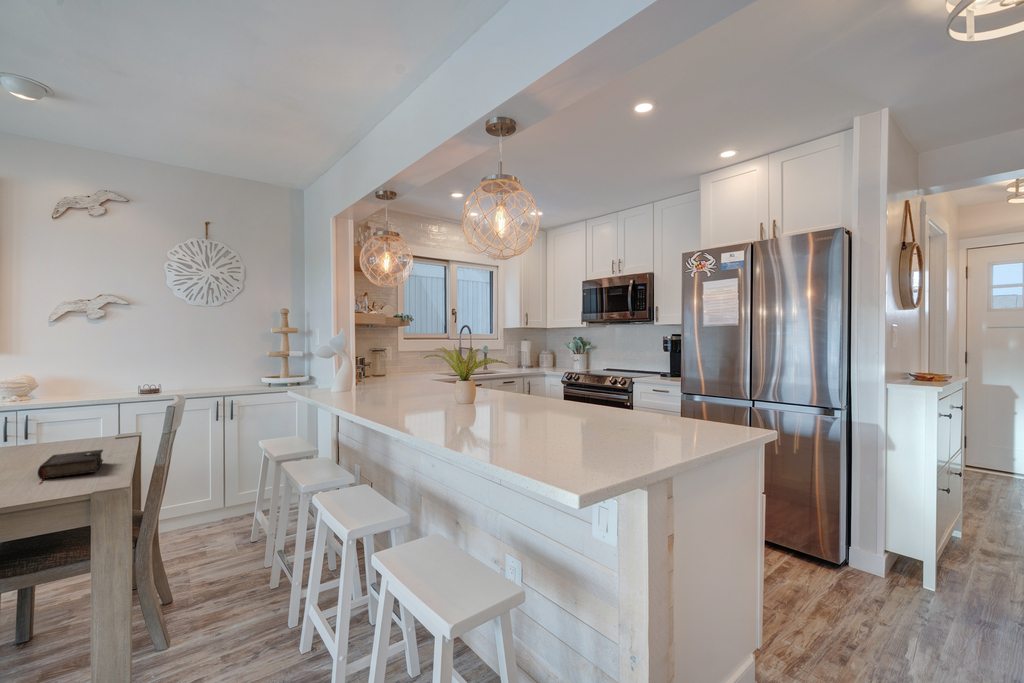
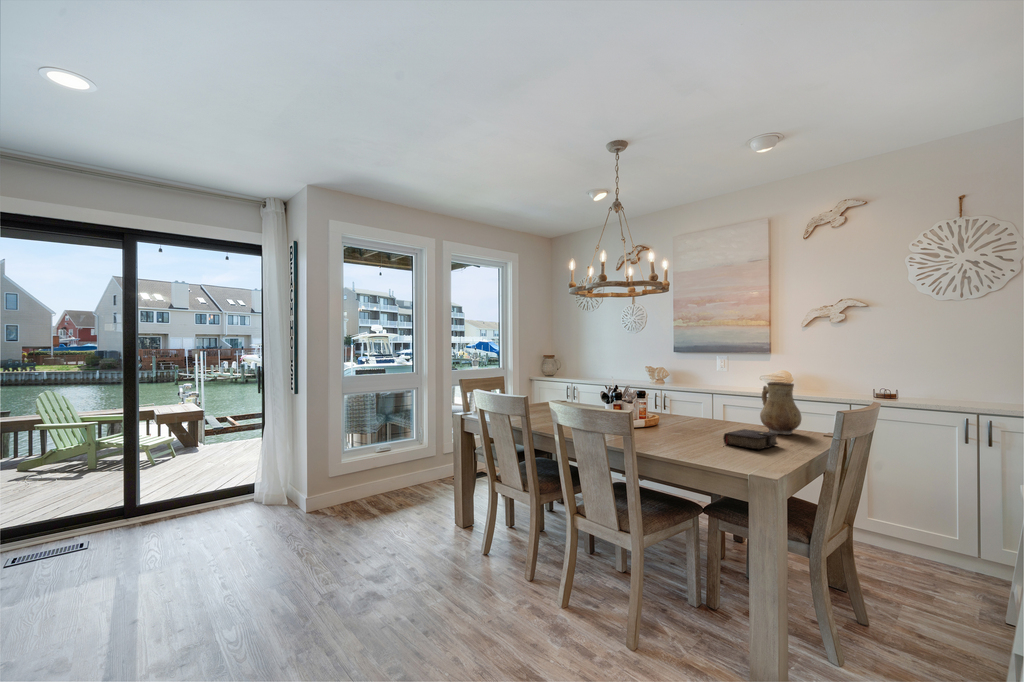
ceramic pitcher: none [50,391,108,452] -> present [760,382,801,434]

